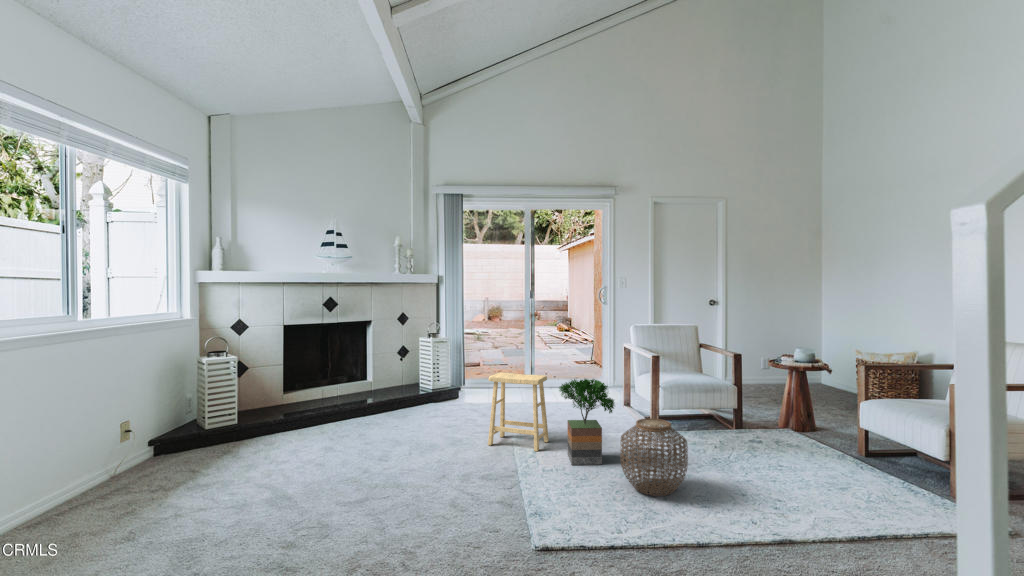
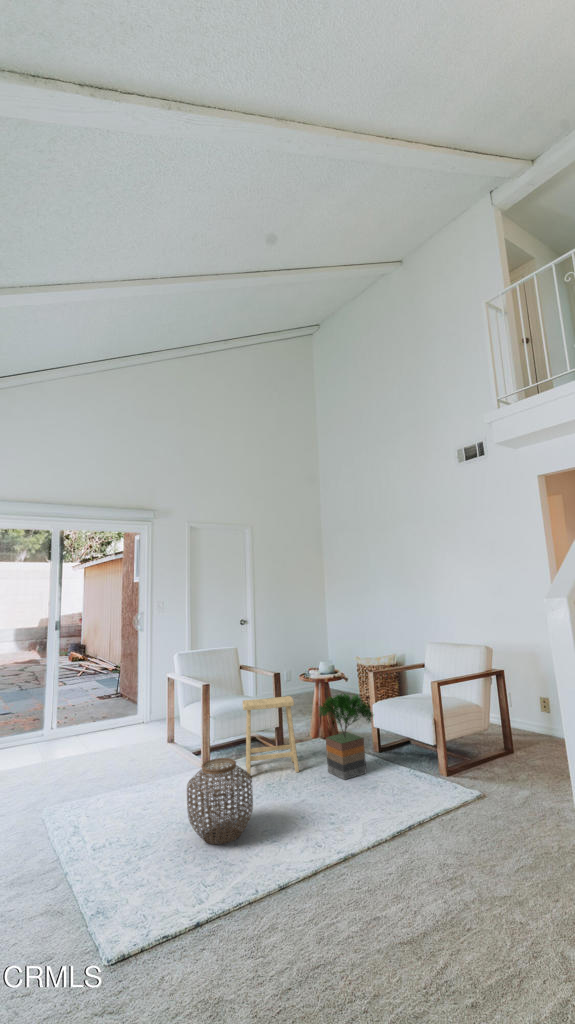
footstool: present [488,372,549,451] -> present [243,696,299,774]
potted tree: present [559,379,614,465] -> present [319,694,373,780]

